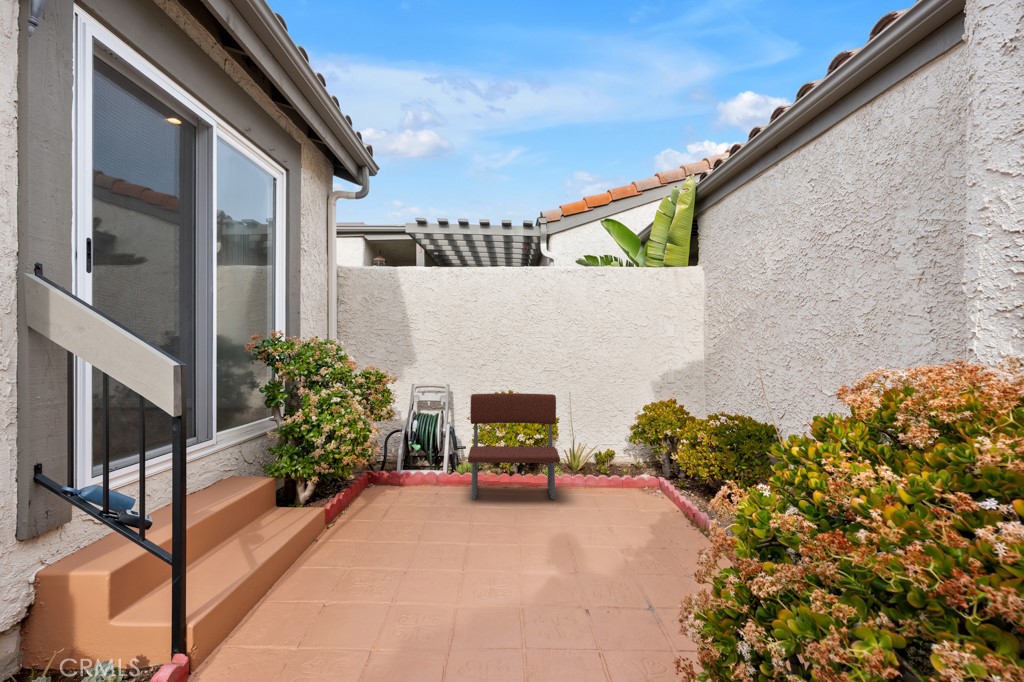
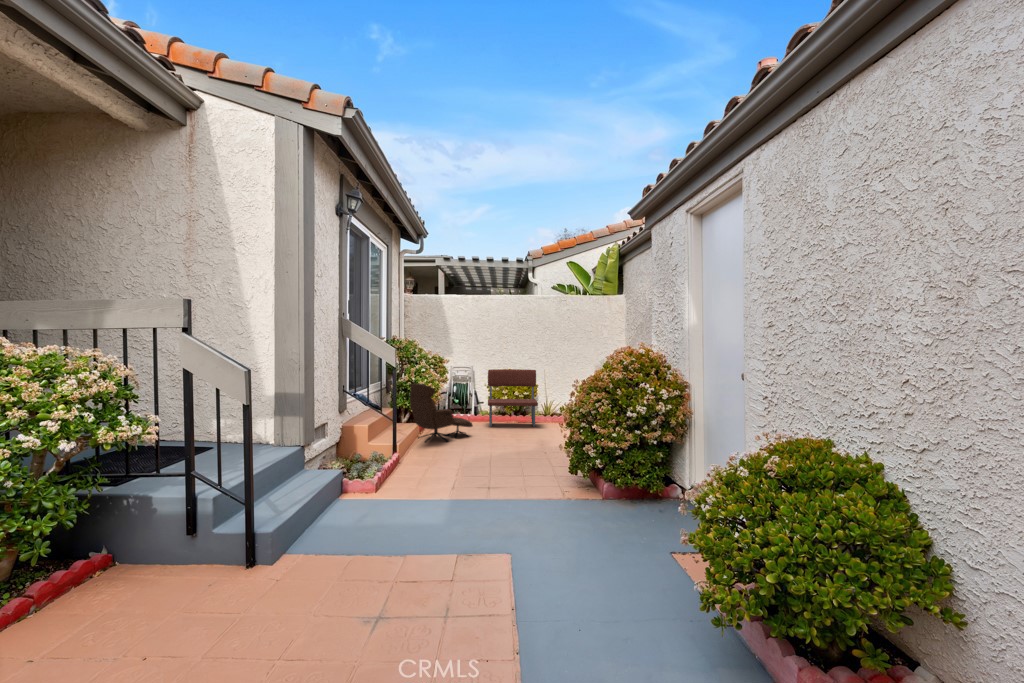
lounge chair: none [300,432,433,558] -> present [410,384,473,443]

